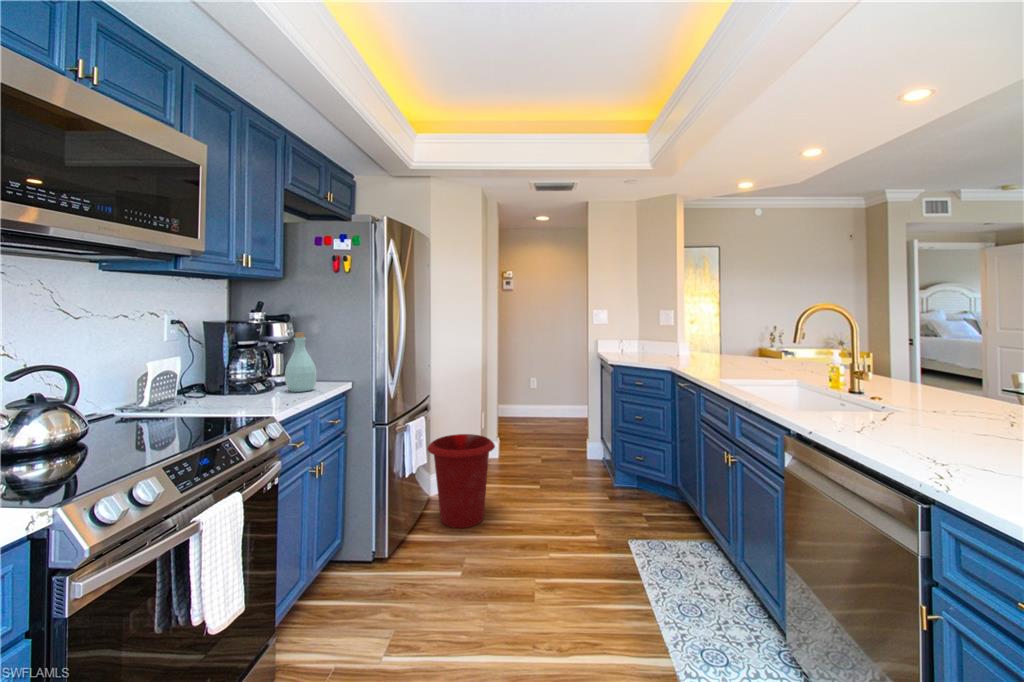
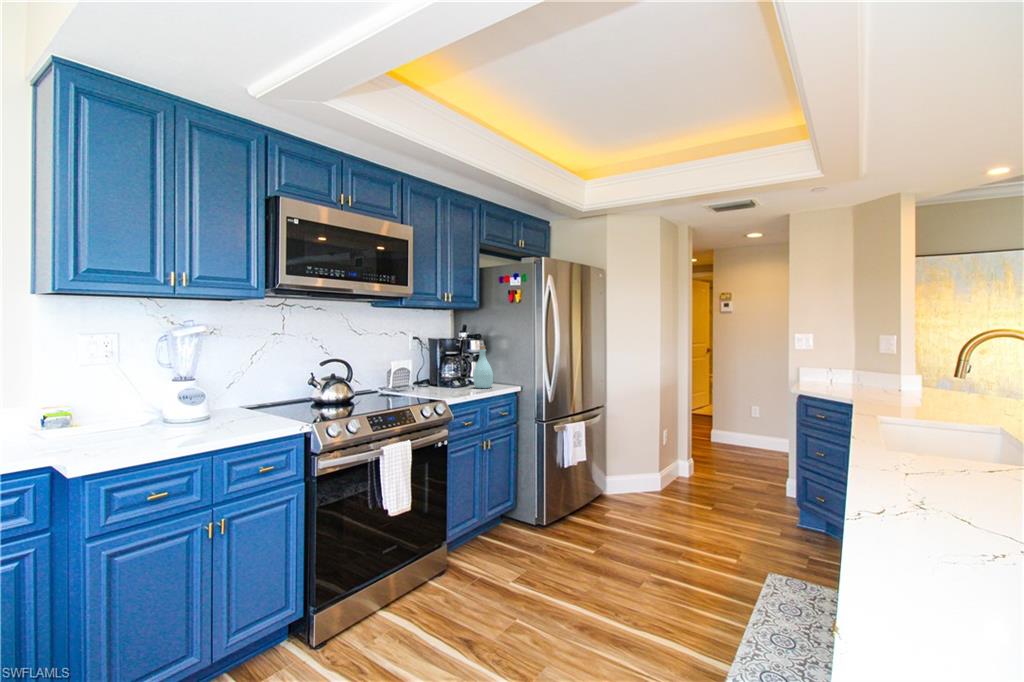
waste bin: present [427,434,495,528] -> none [589,440,653,524]

